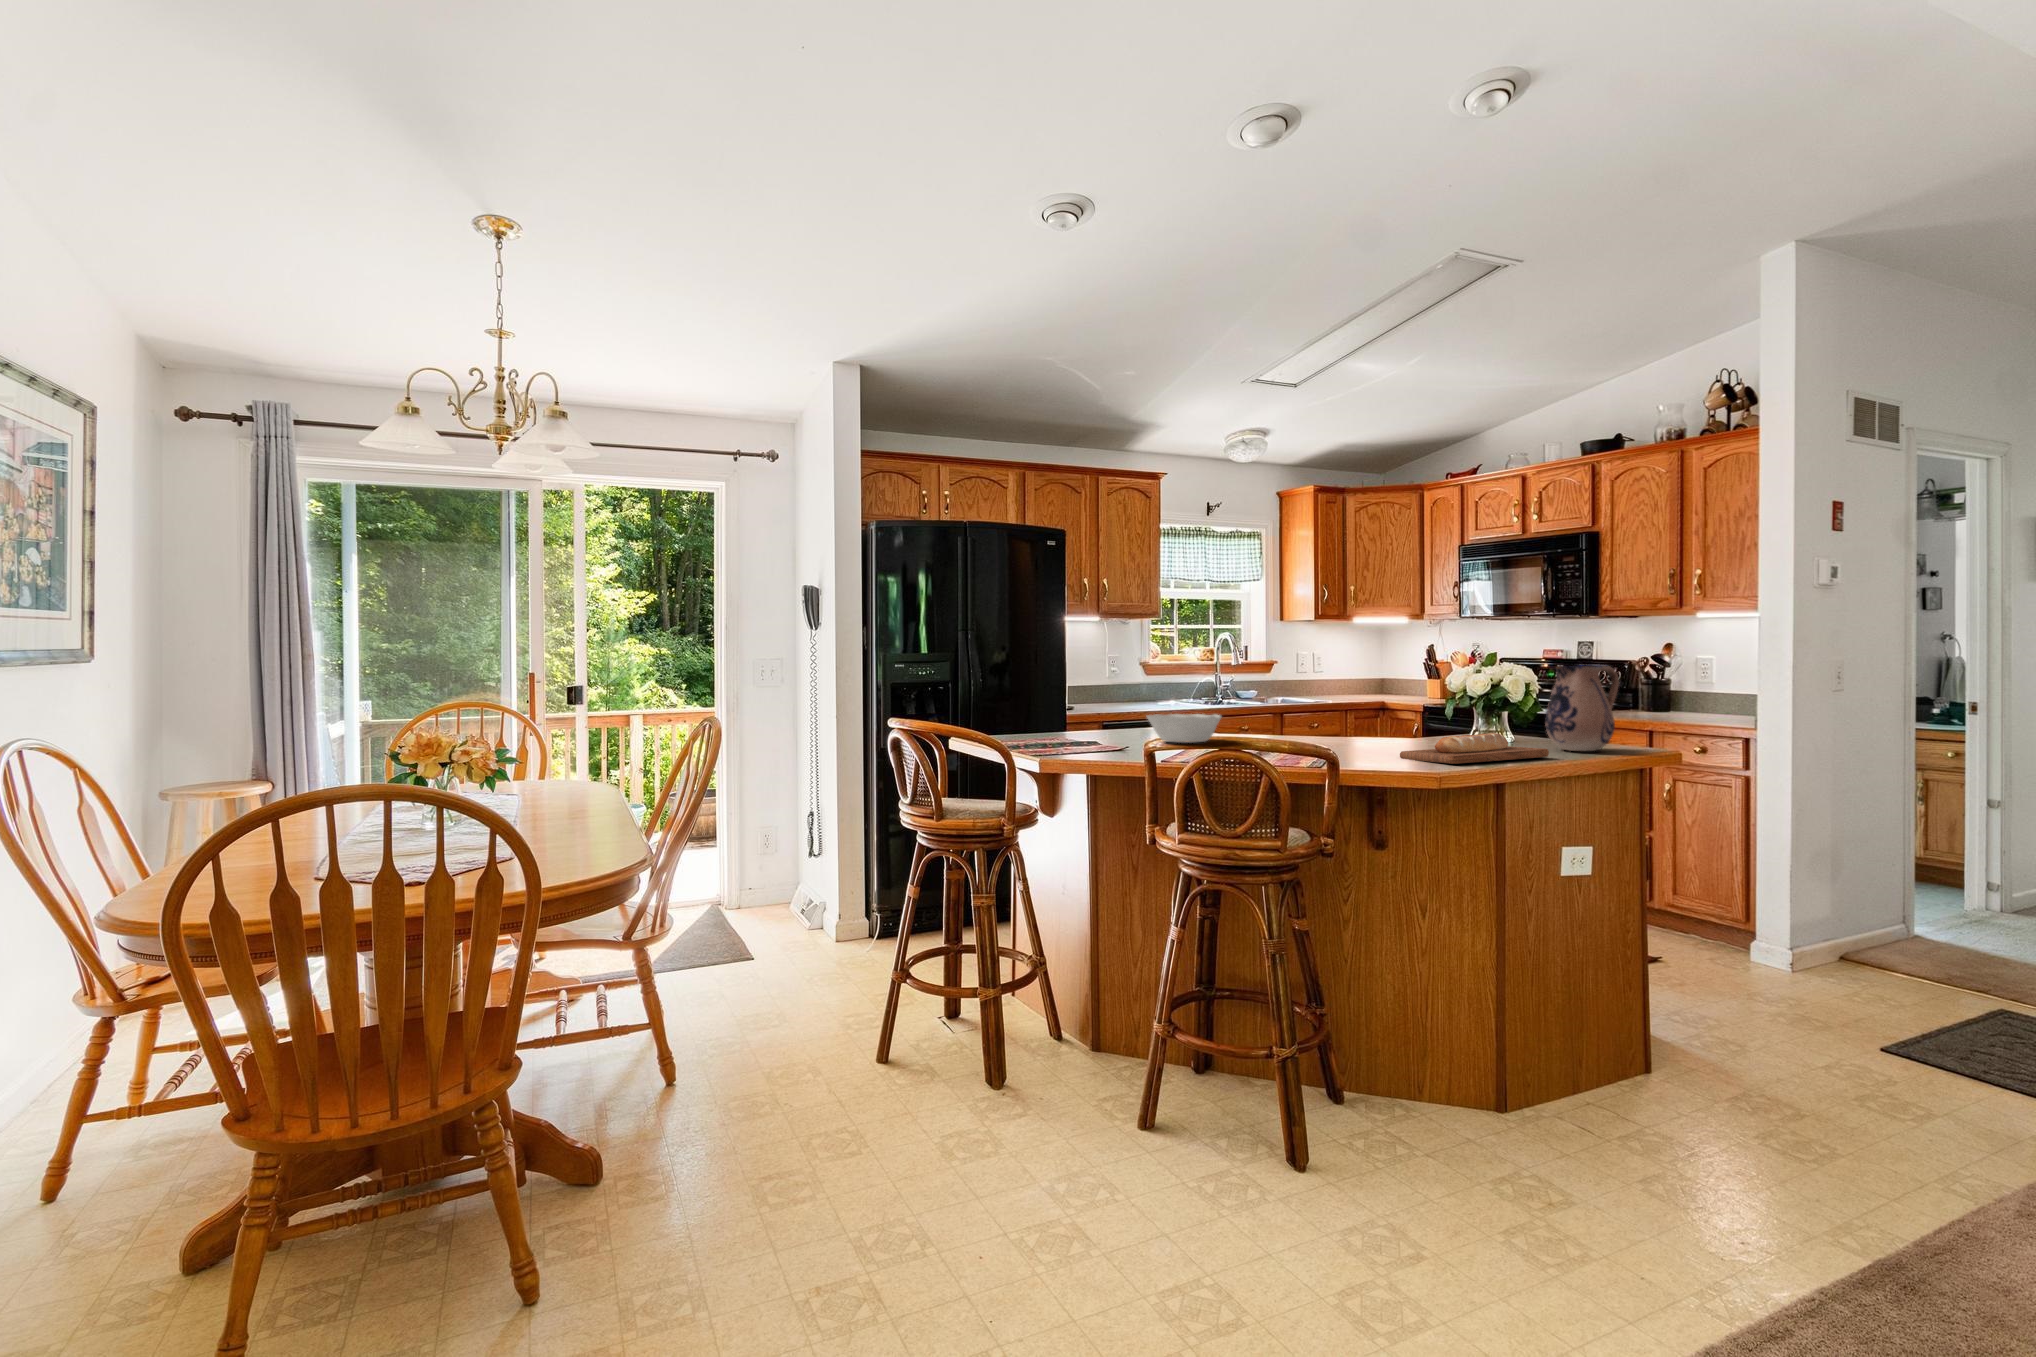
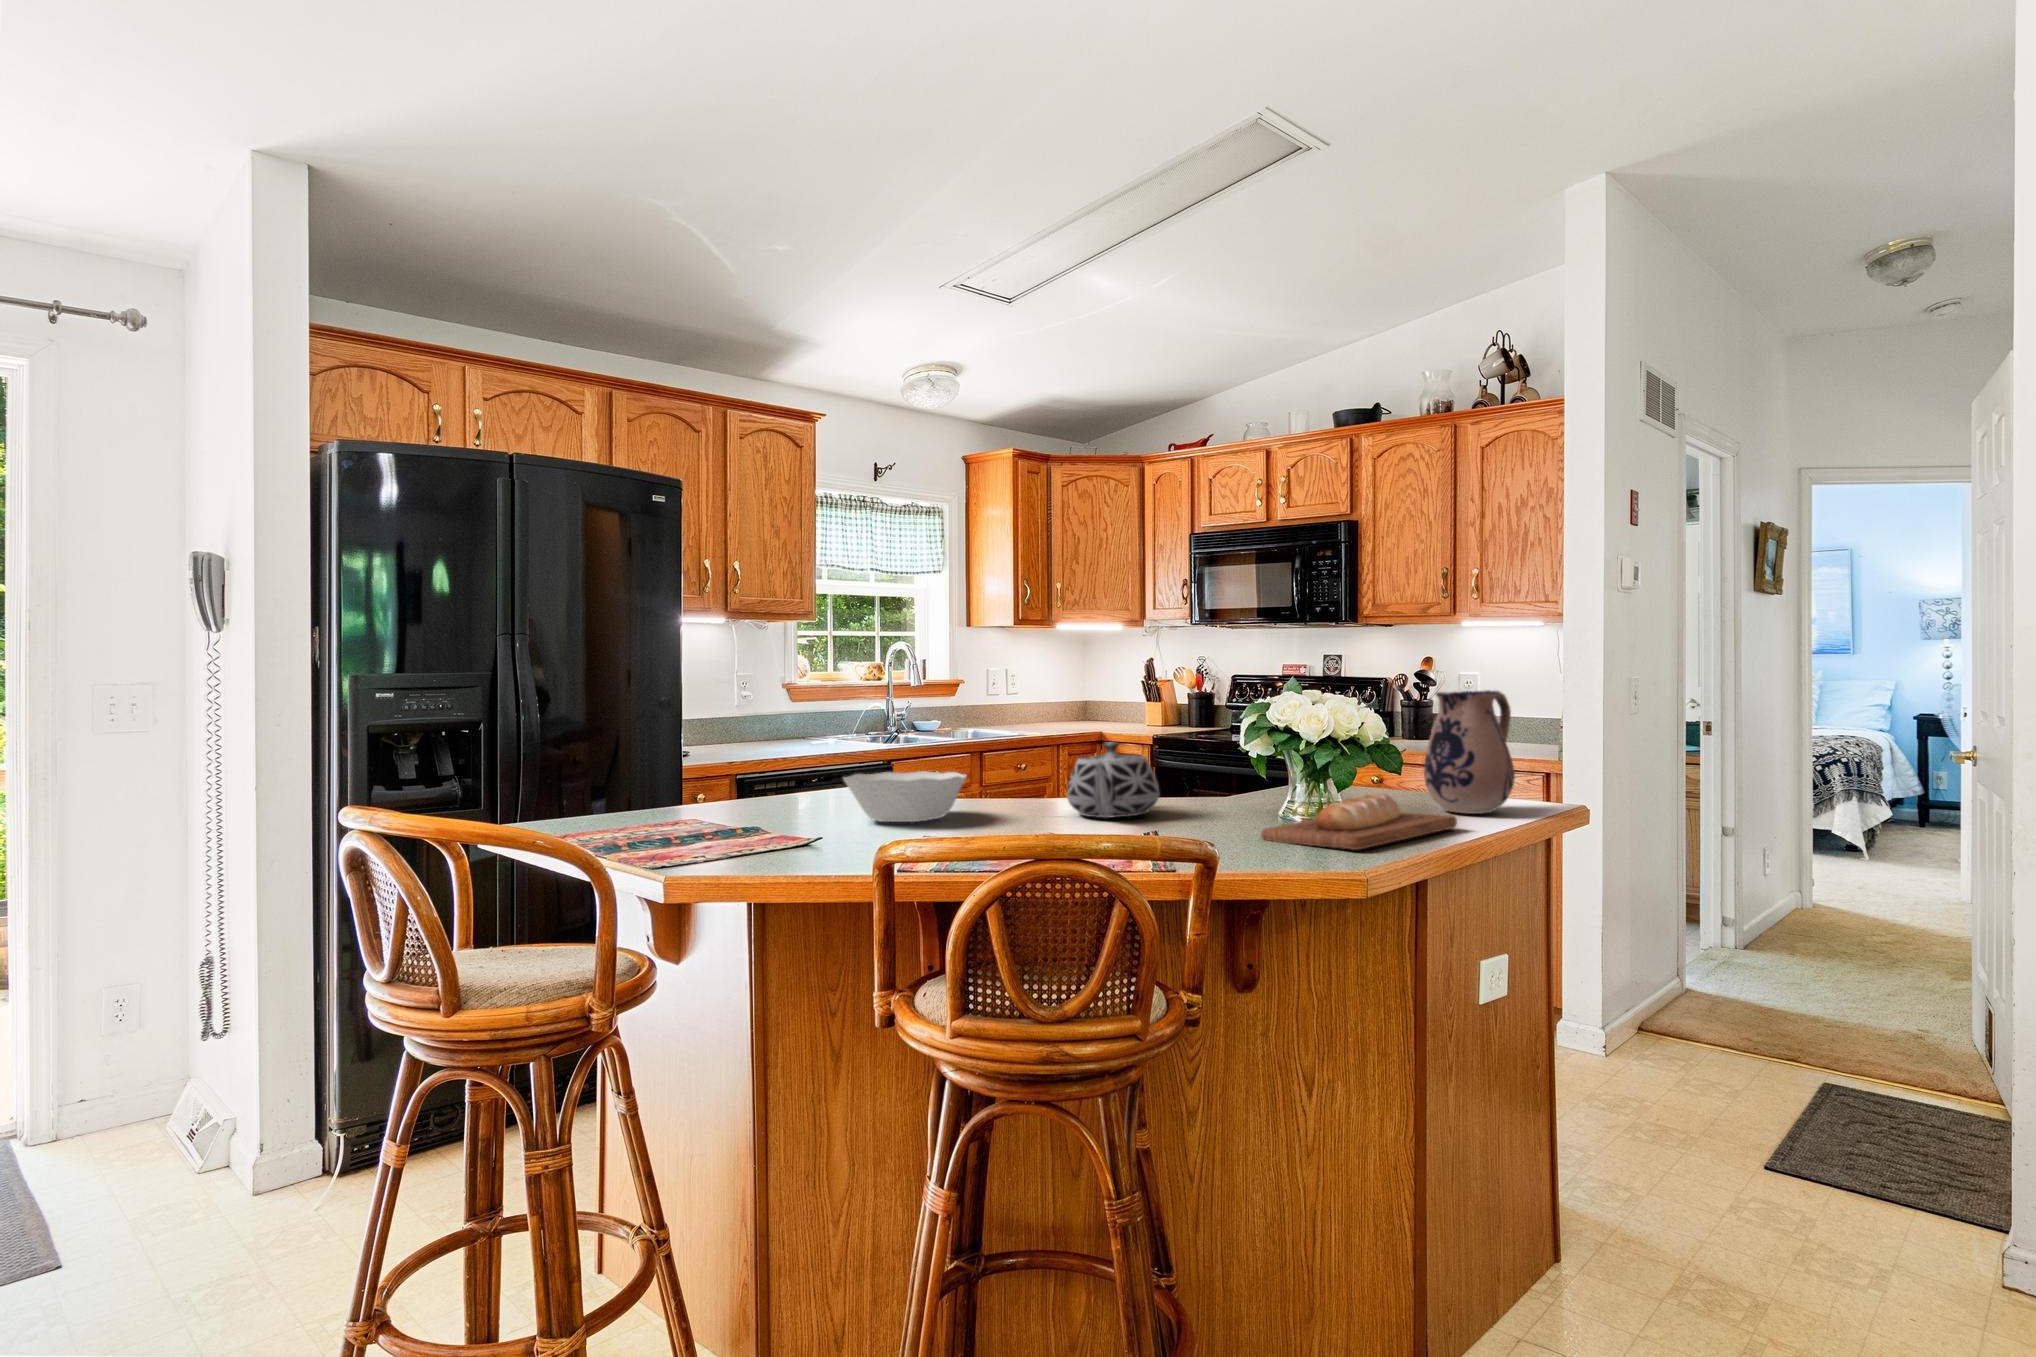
teapot: none [1287,697,1349,745] -> present [1067,742,1159,818]

